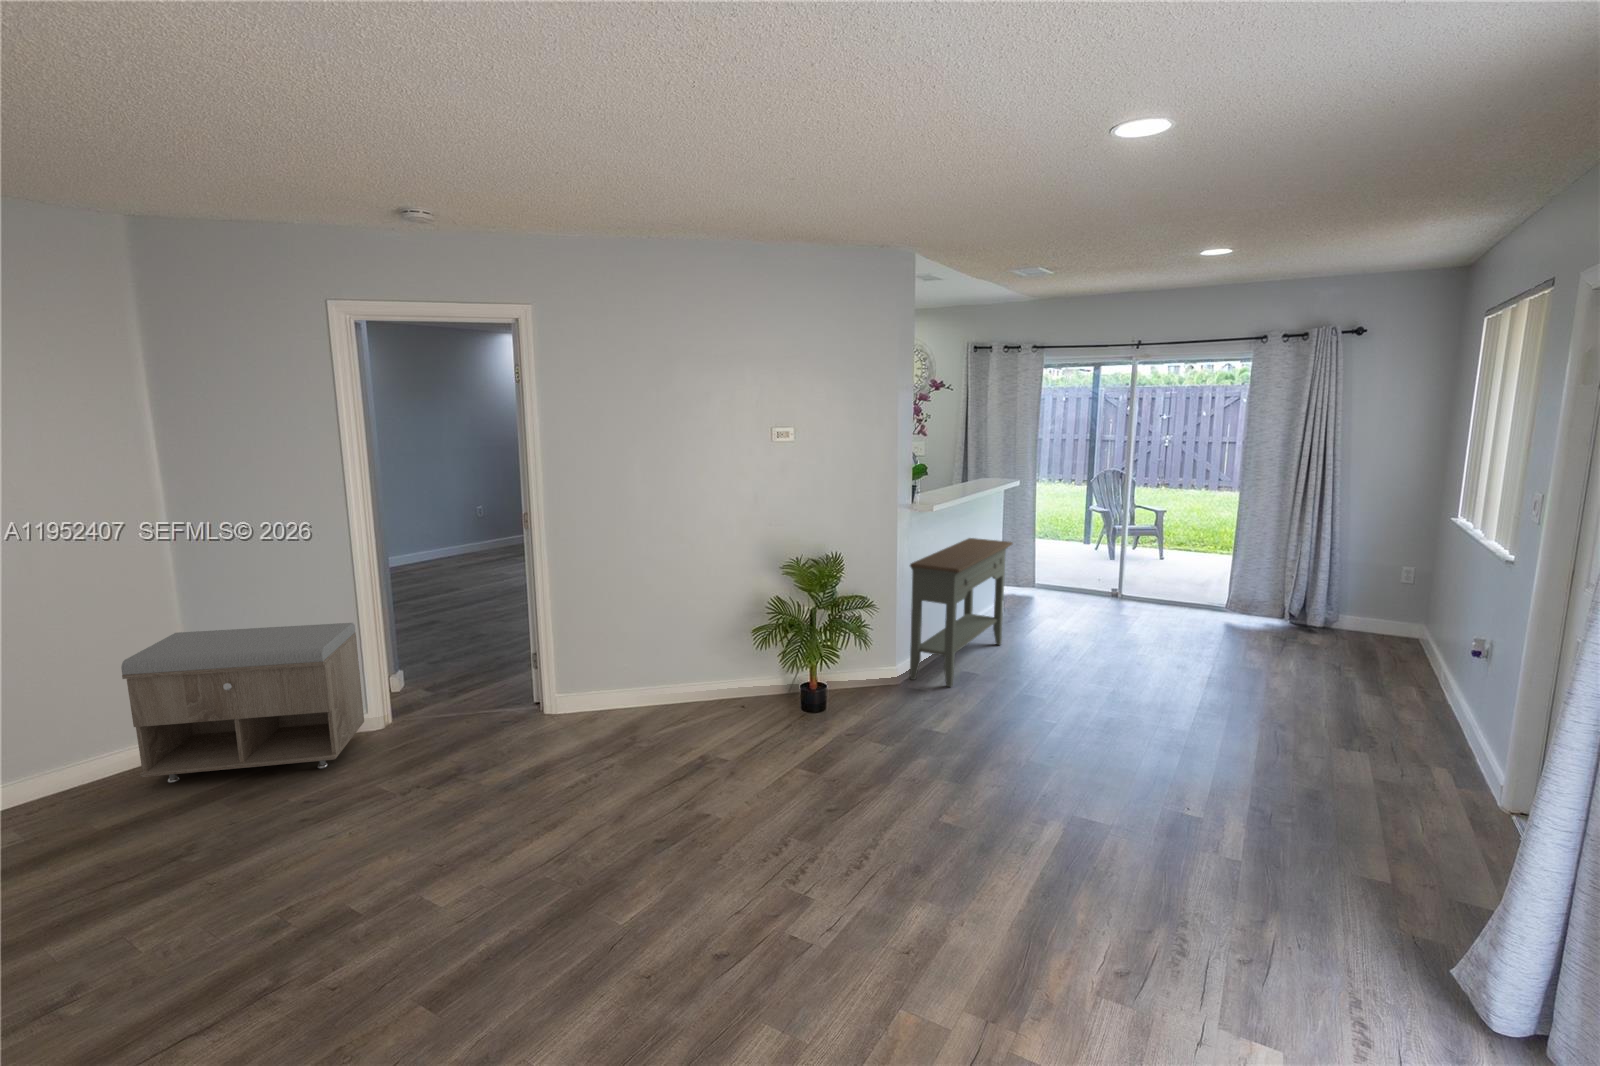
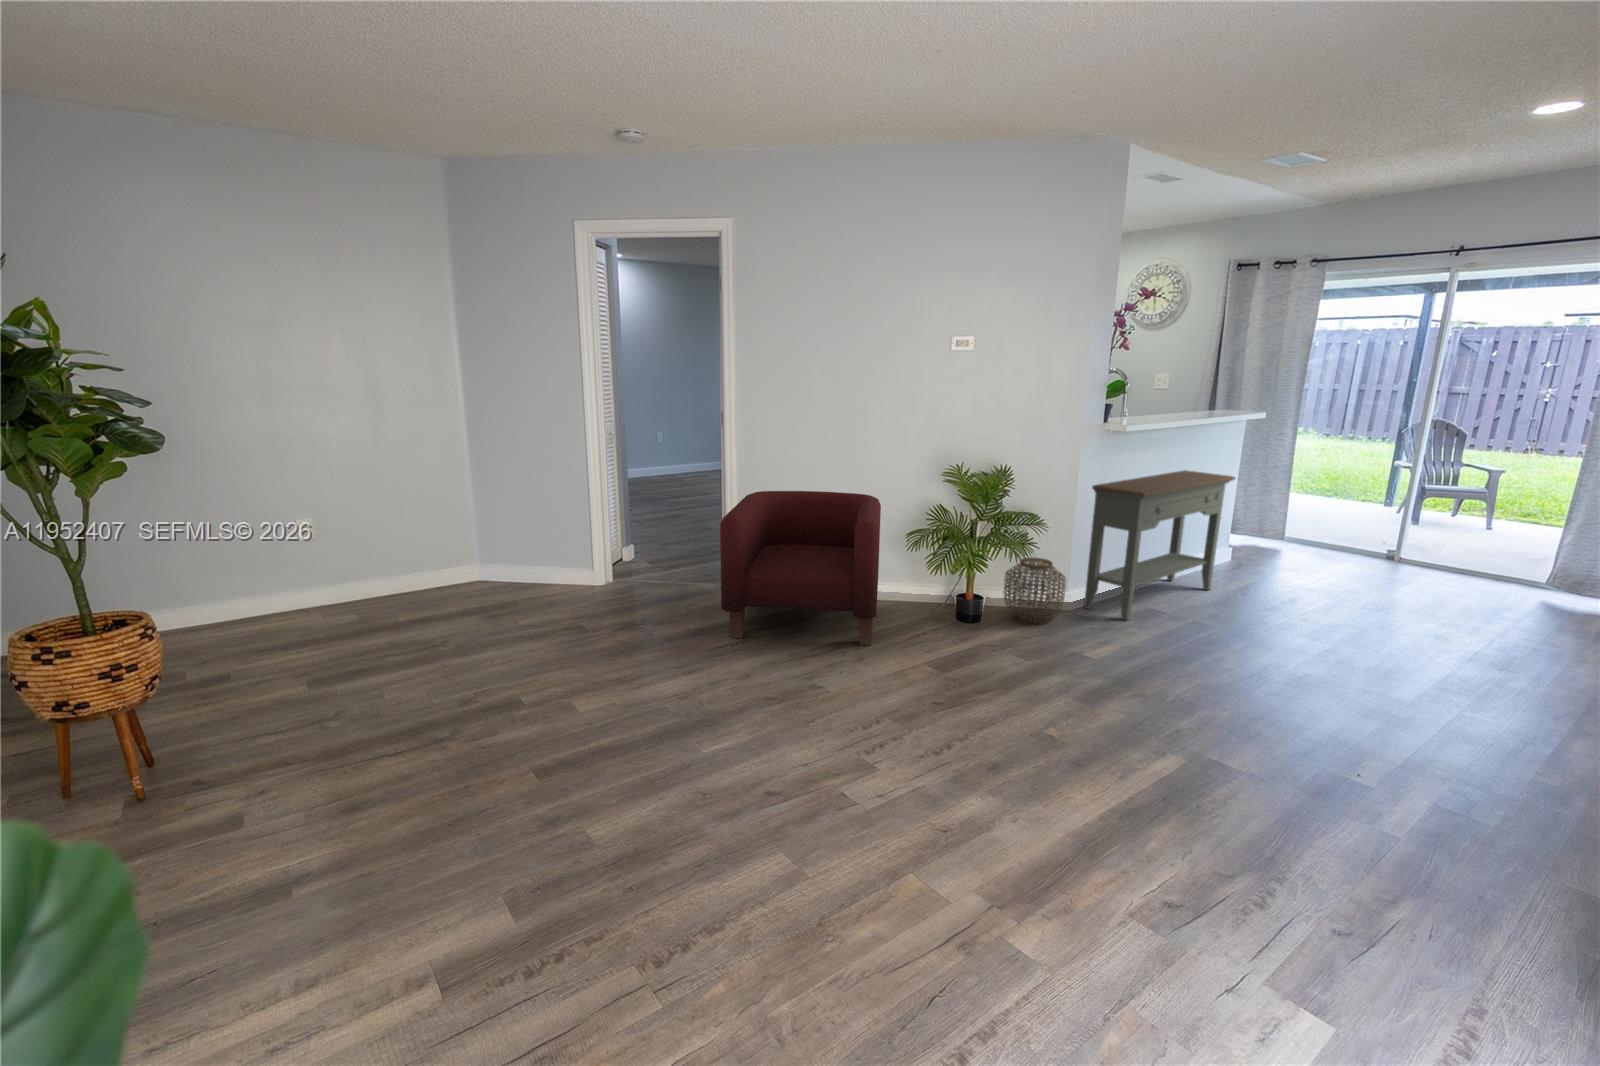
armchair: none [566,593,742,774] -> present [720,491,881,645]
storage bench: present [121,623,364,783] -> none [422,489,589,604]
woven basket: none [843,639,900,705] -> present [1004,557,1066,624]

